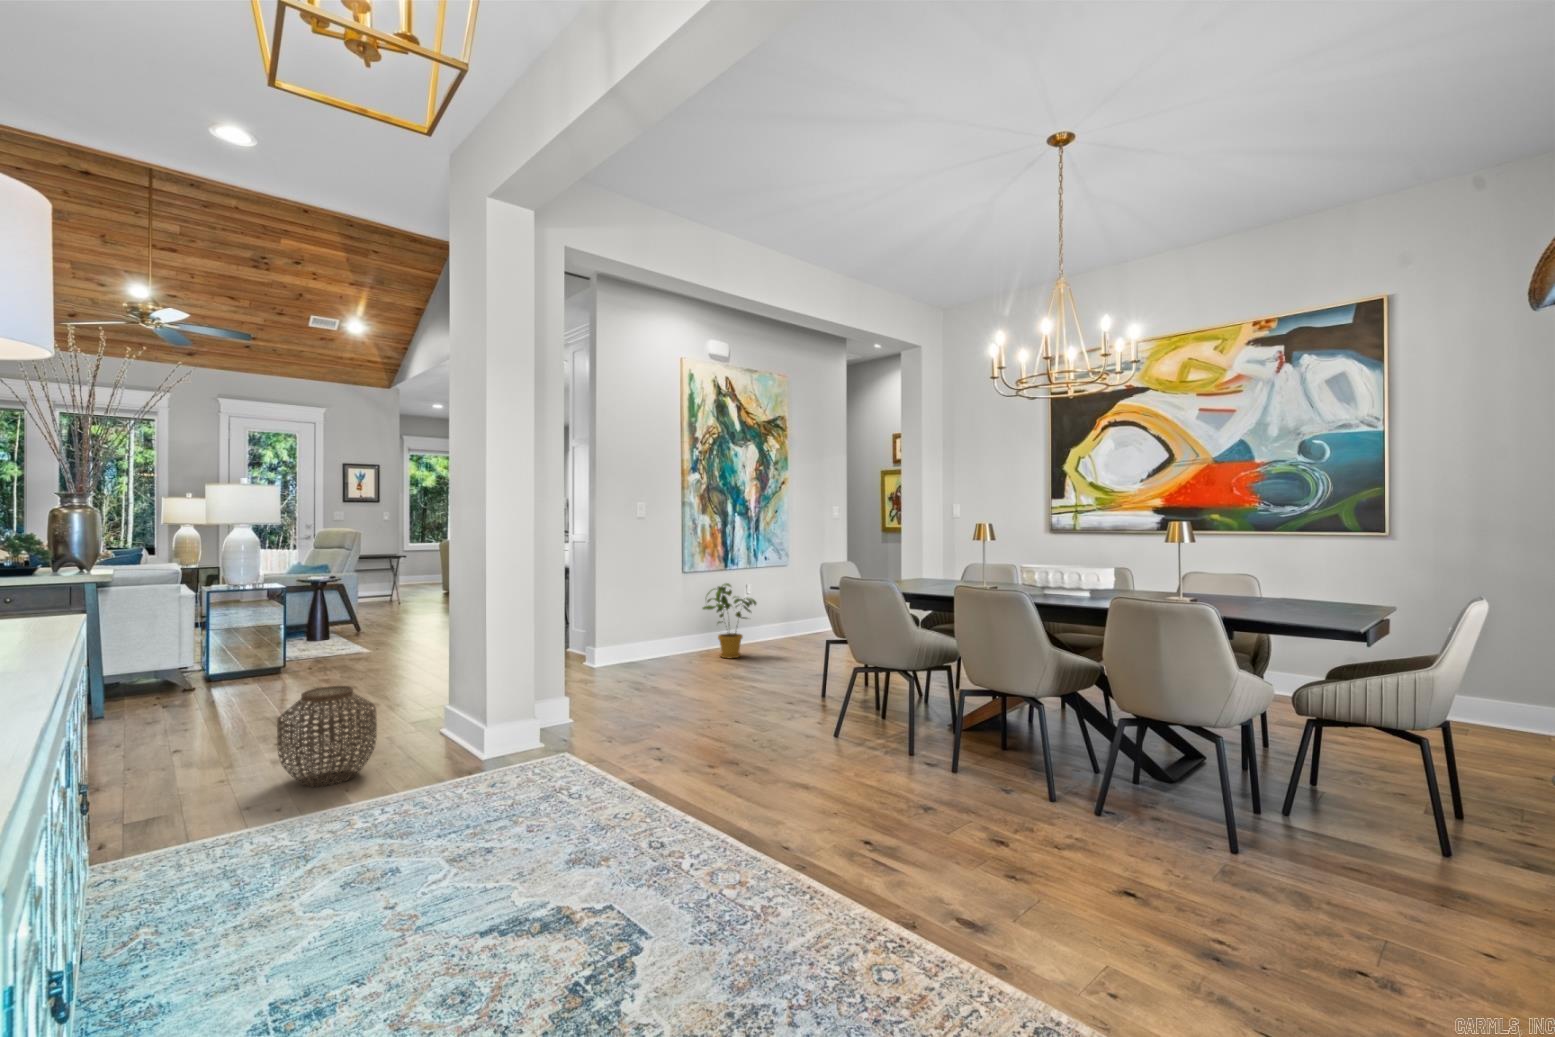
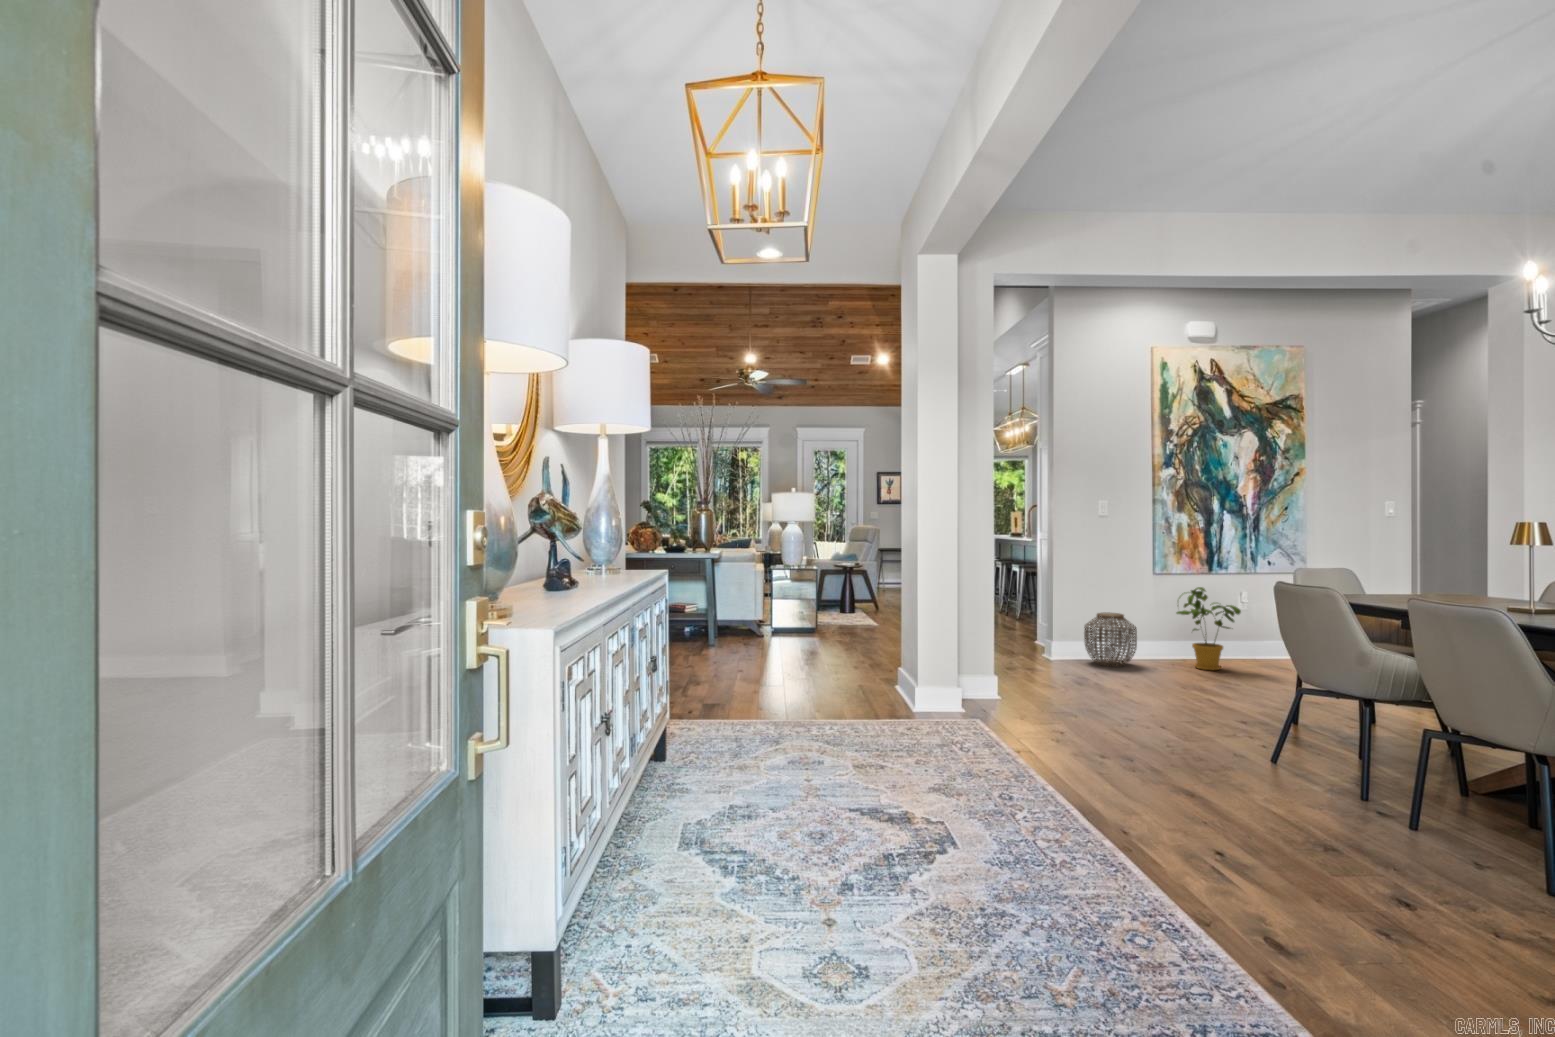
woven basket: present [277,686,377,786] -> present [1084,612,1137,667]

